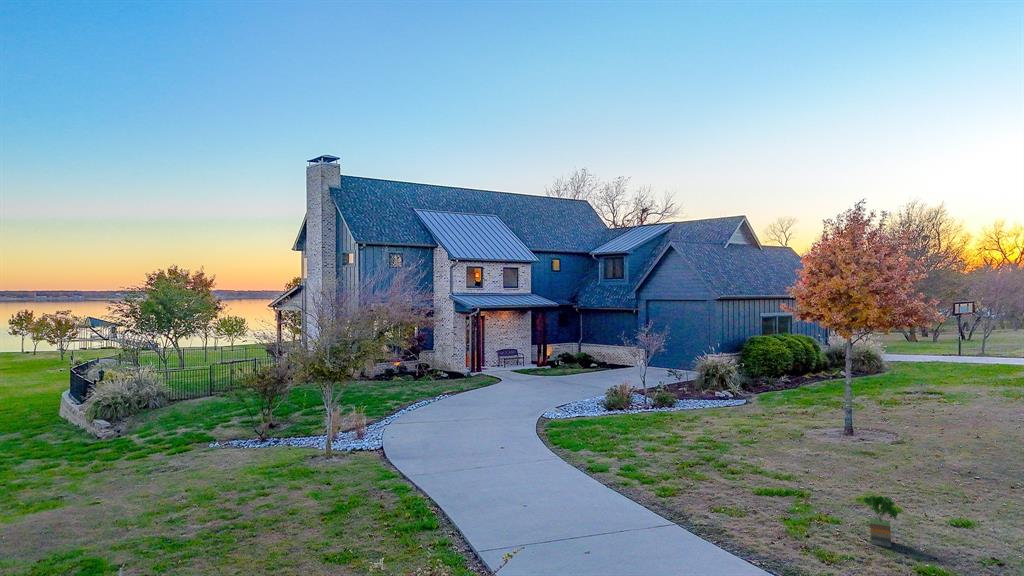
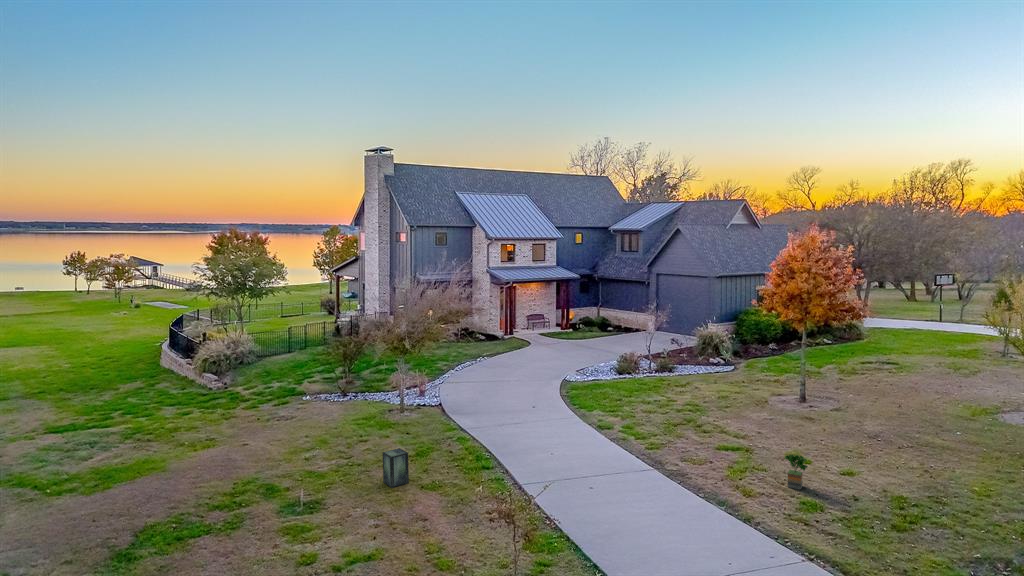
storage box: none [280,502,319,563] -> present [383,448,409,488]

